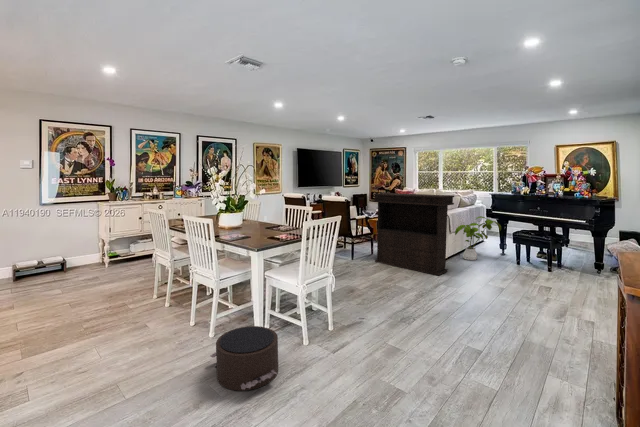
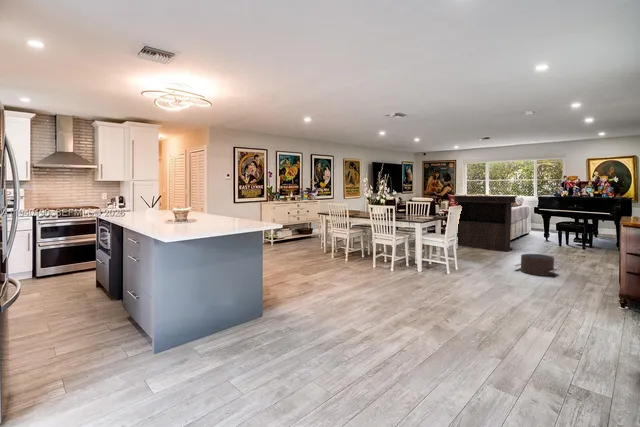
house plant: present [455,216,501,260] -> none [513,212,548,244]
pouf: present [210,326,278,391] -> present [515,254,558,275]

